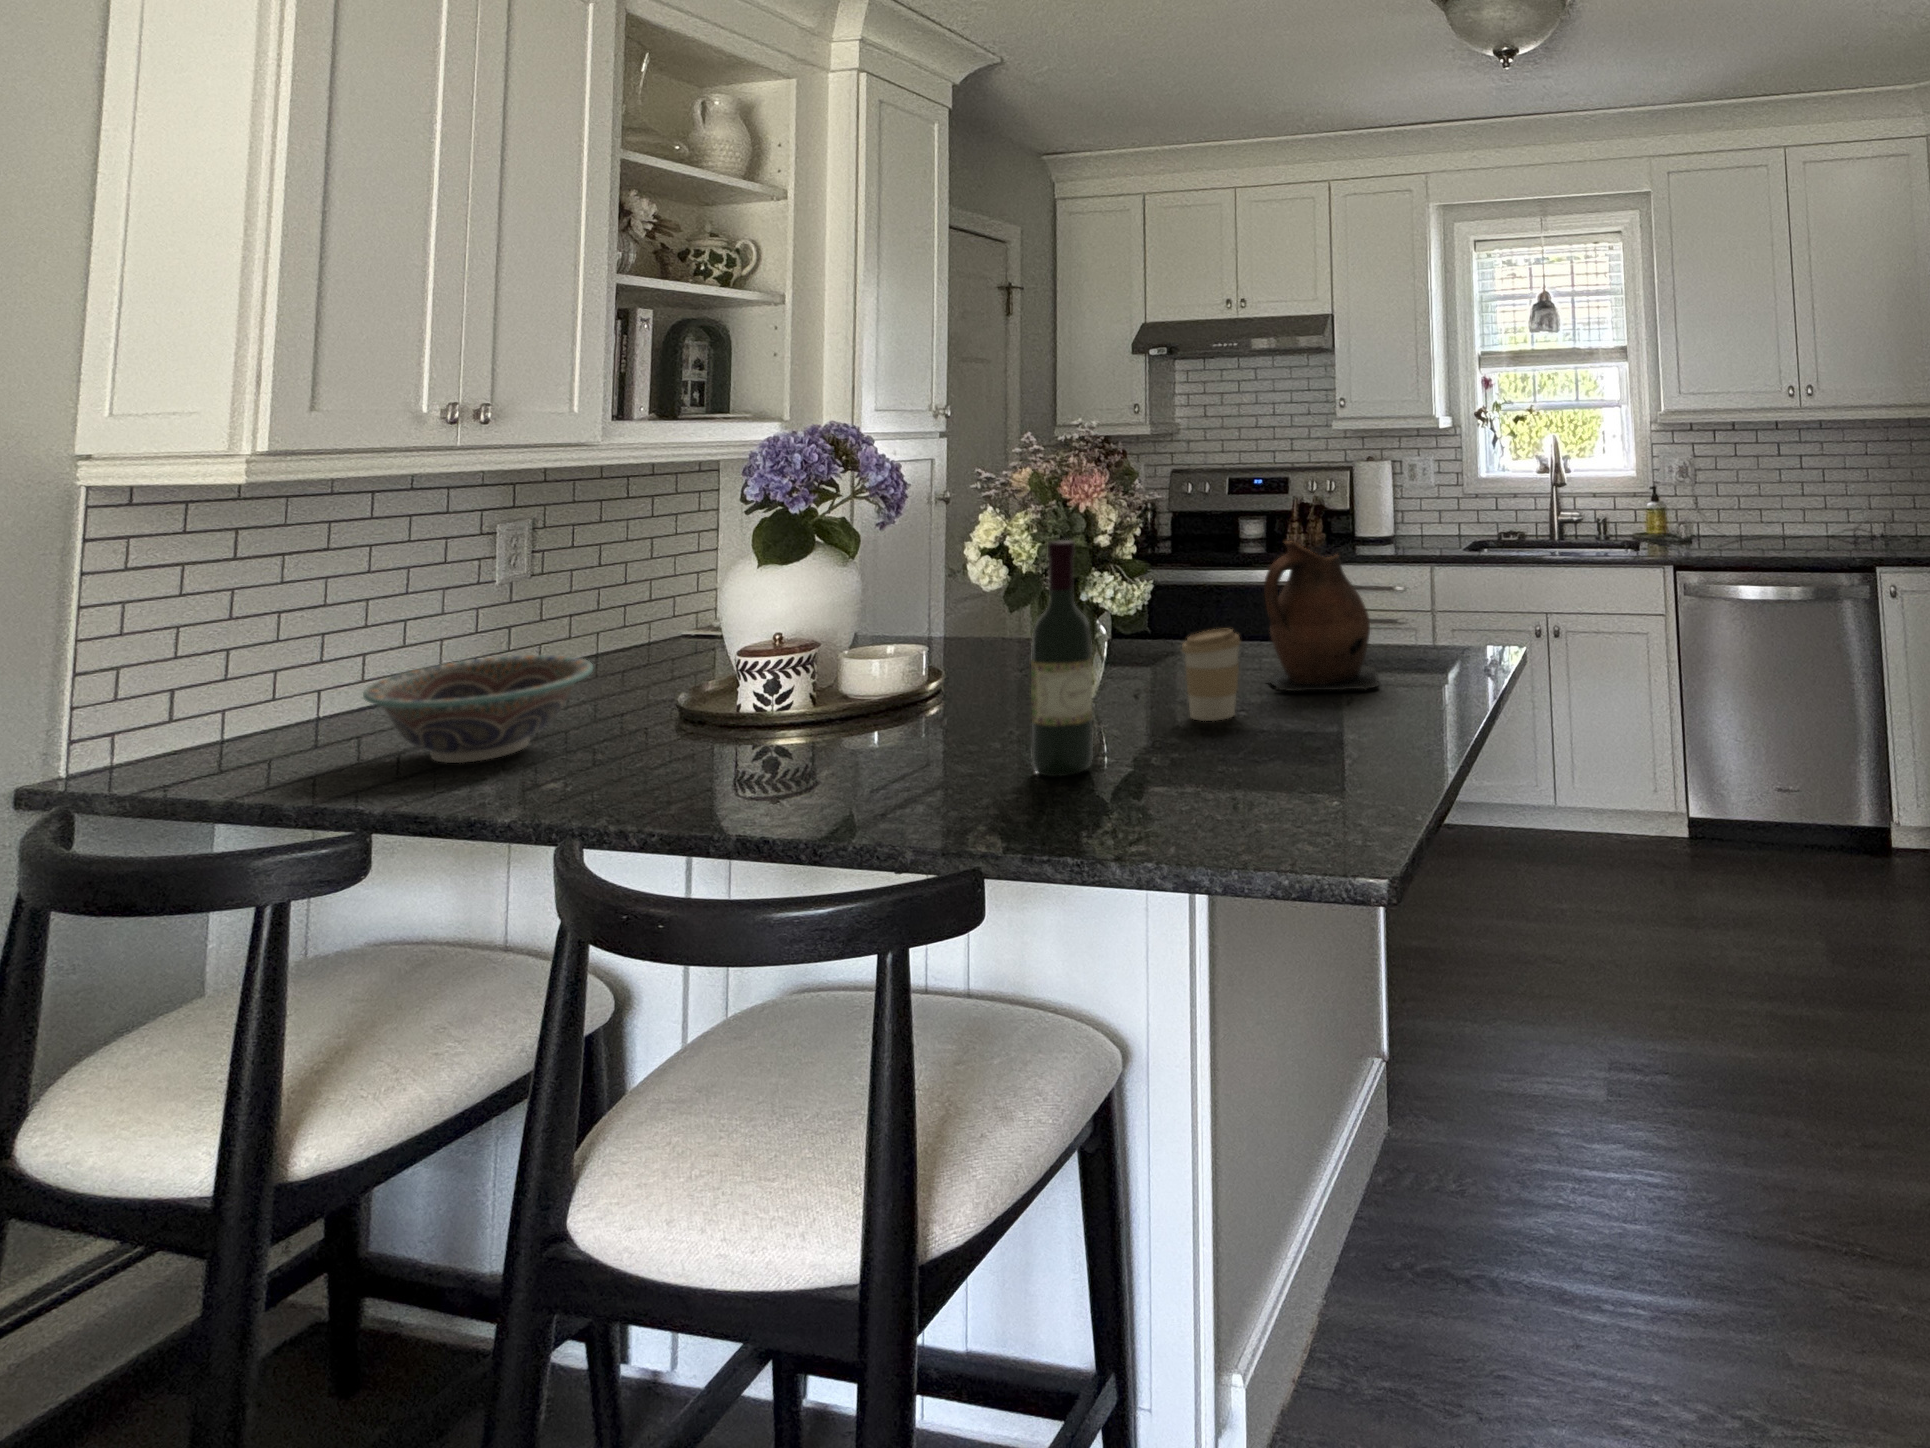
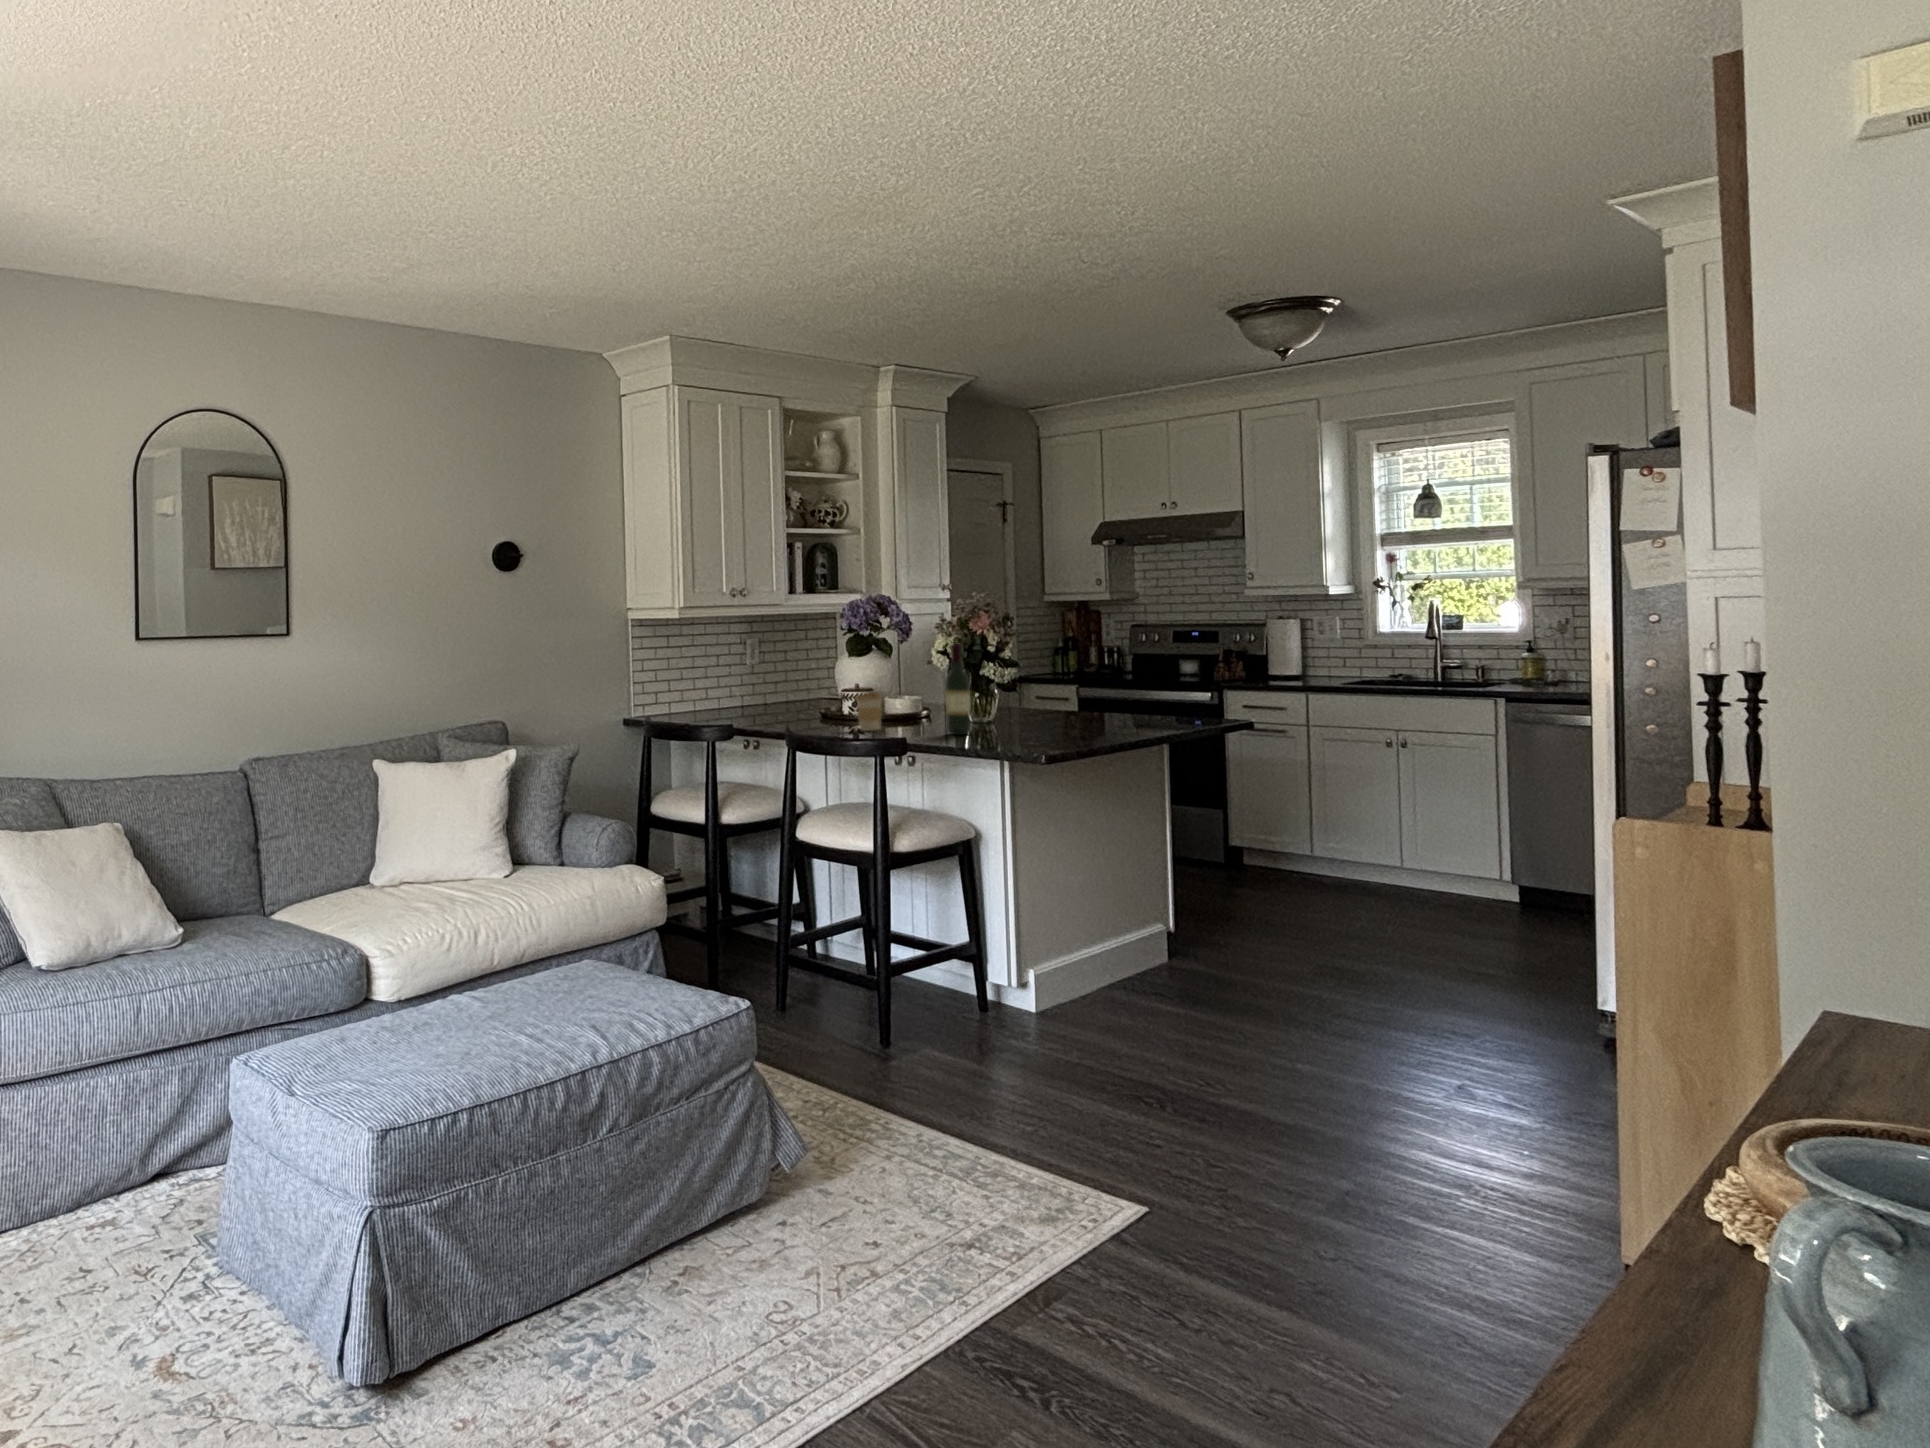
ceramic pitcher: present [1264,541,1378,691] -> none [1076,653,1146,726]
coffee cup: present [1182,629,1241,721] -> present [856,693,882,731]
decorative bowl: present [363,655,593,763] -> none [718,689,791,723]

